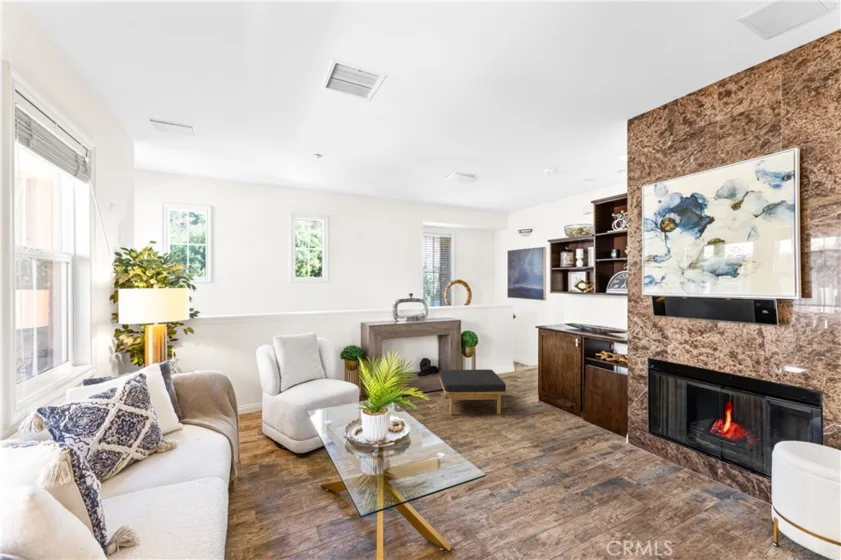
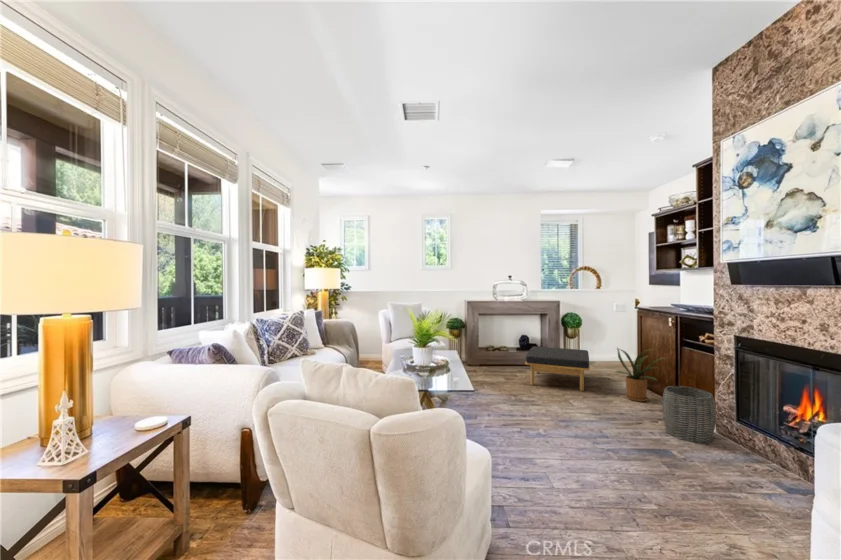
house plant: none [525,367,572,419] -> present [617,348,662,402]
woven basket: none [591,405,635,459] -> present [662,386,716,443]

